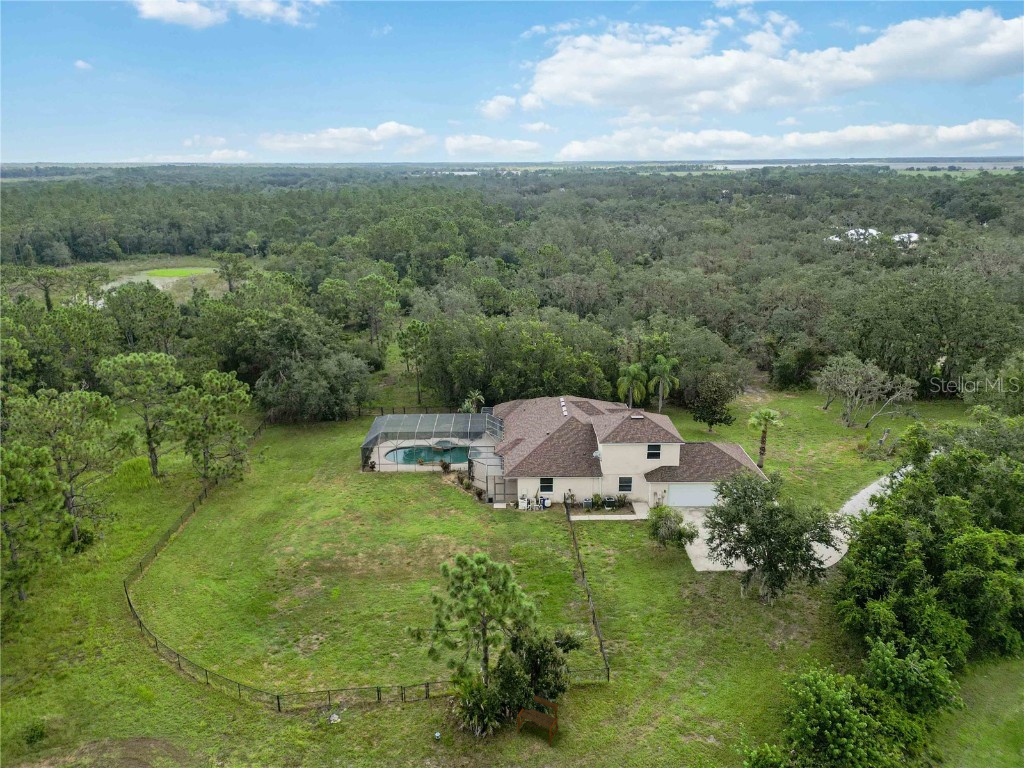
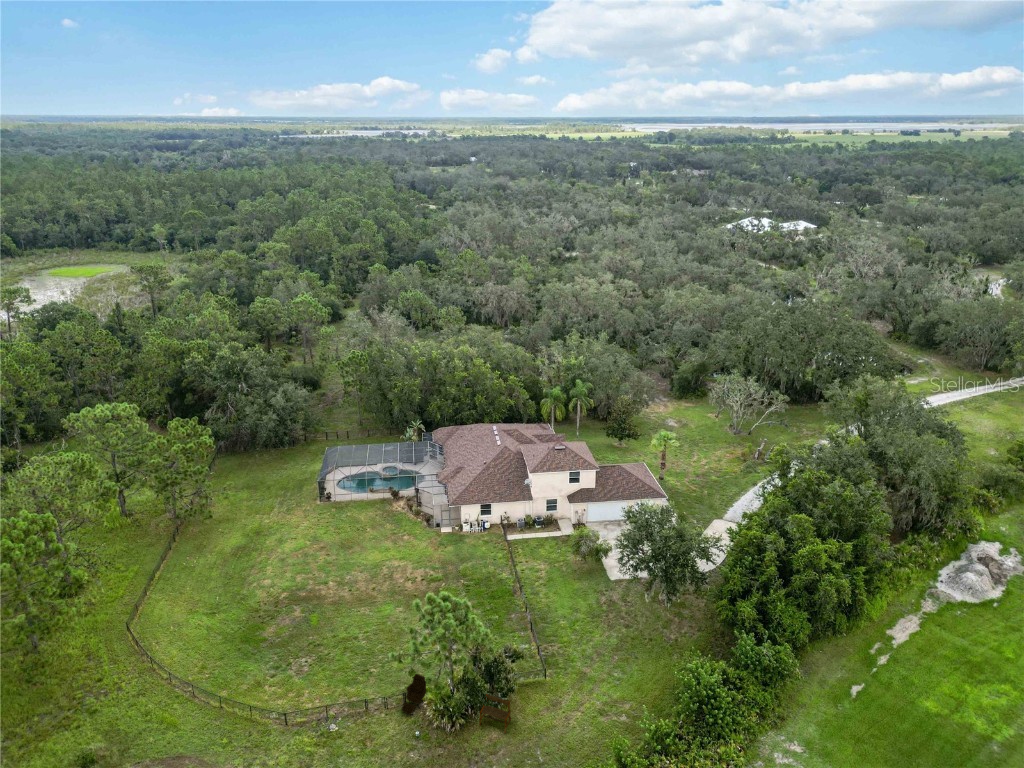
lounge chair: none [420,660,455,714] -> present [401,674,426,715]

